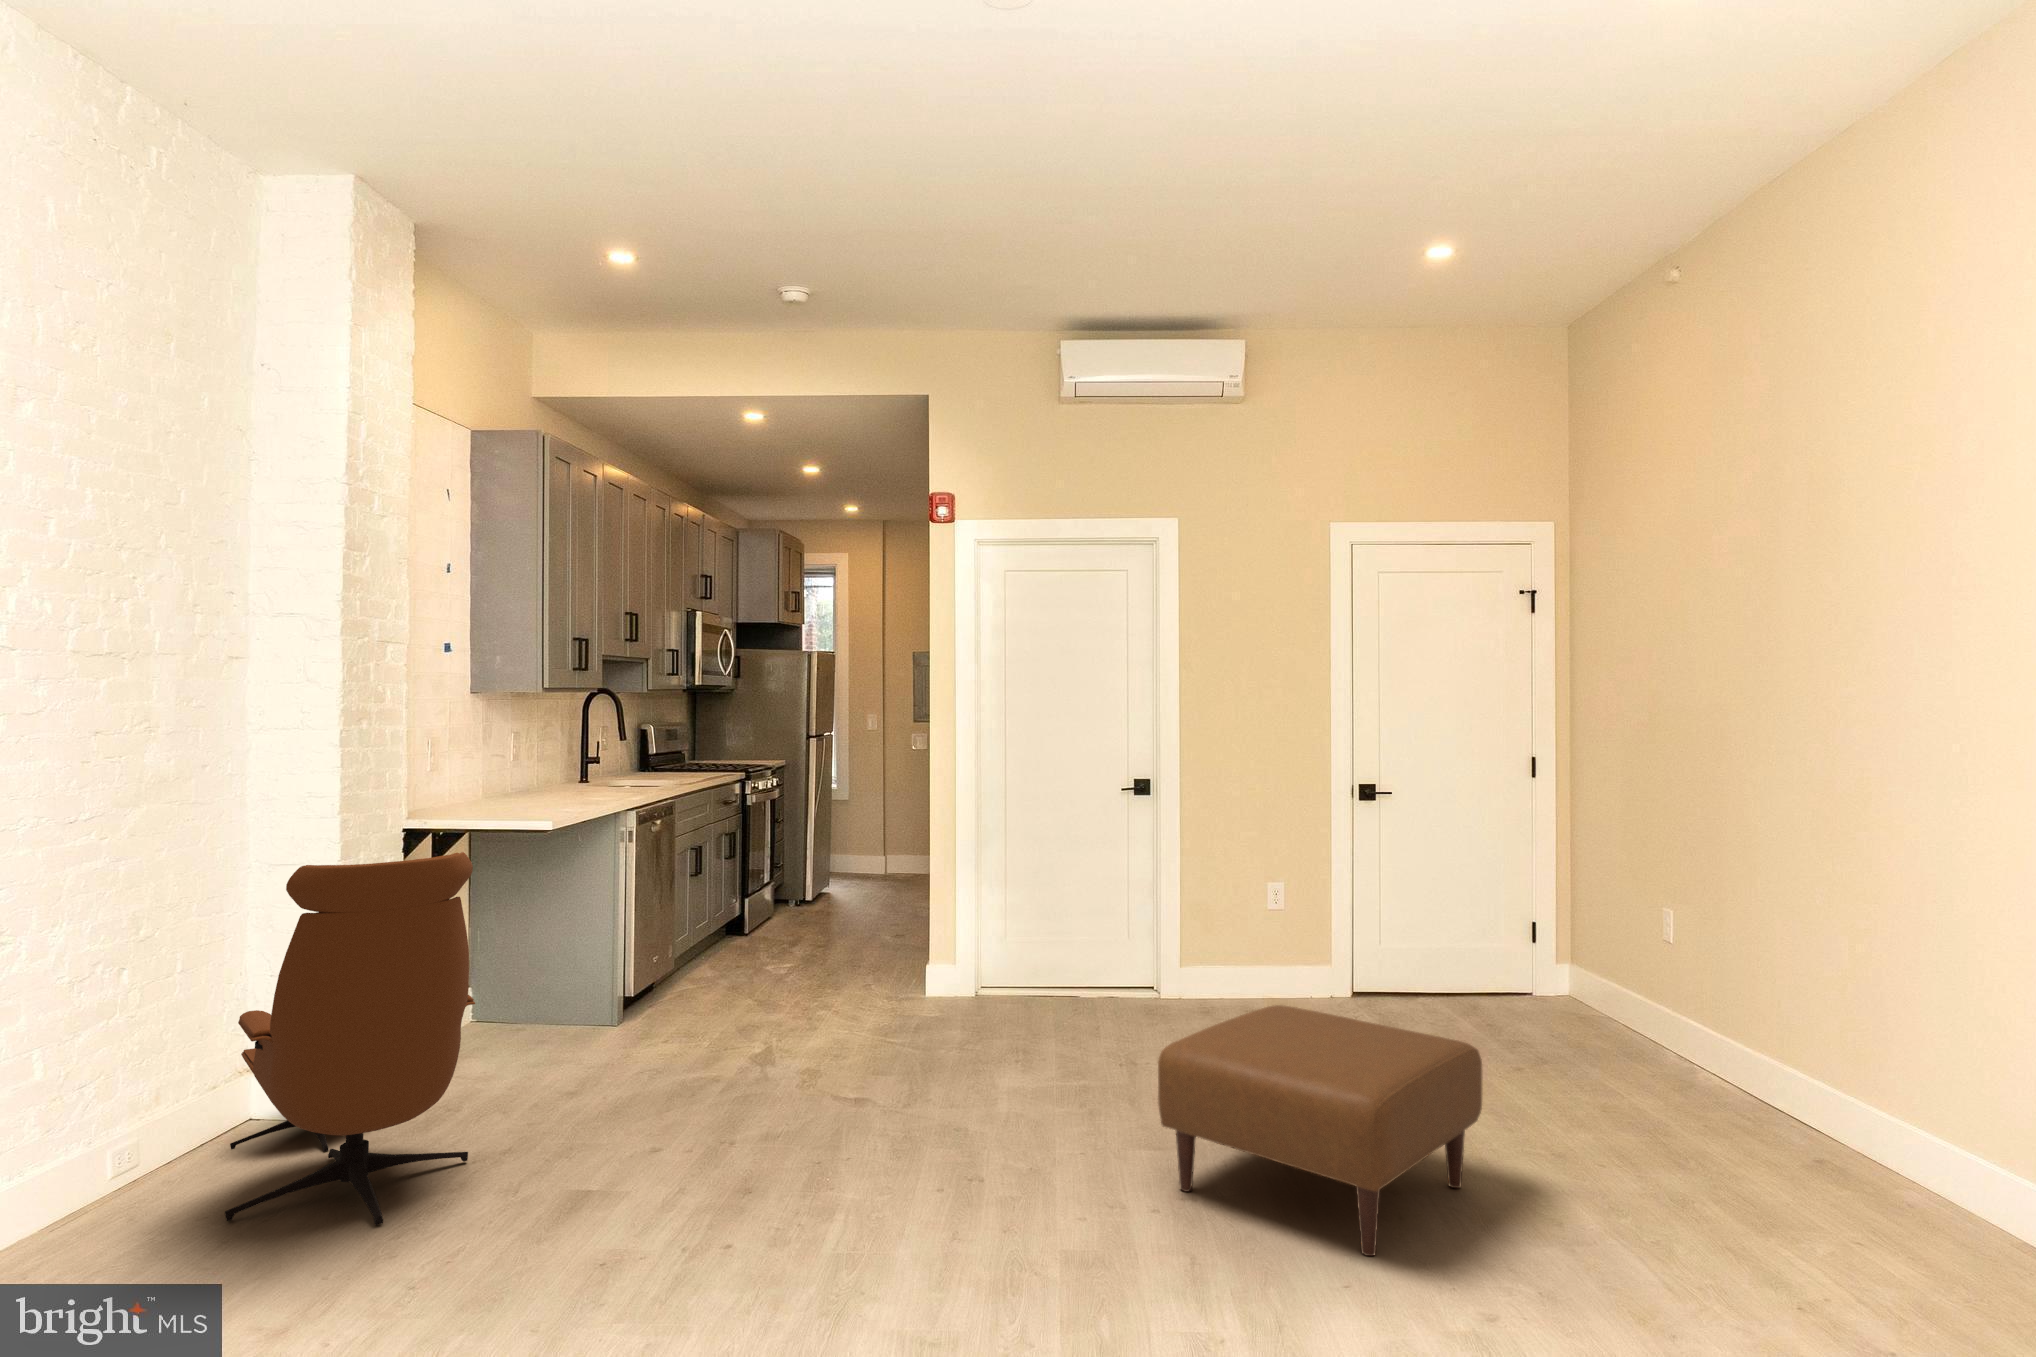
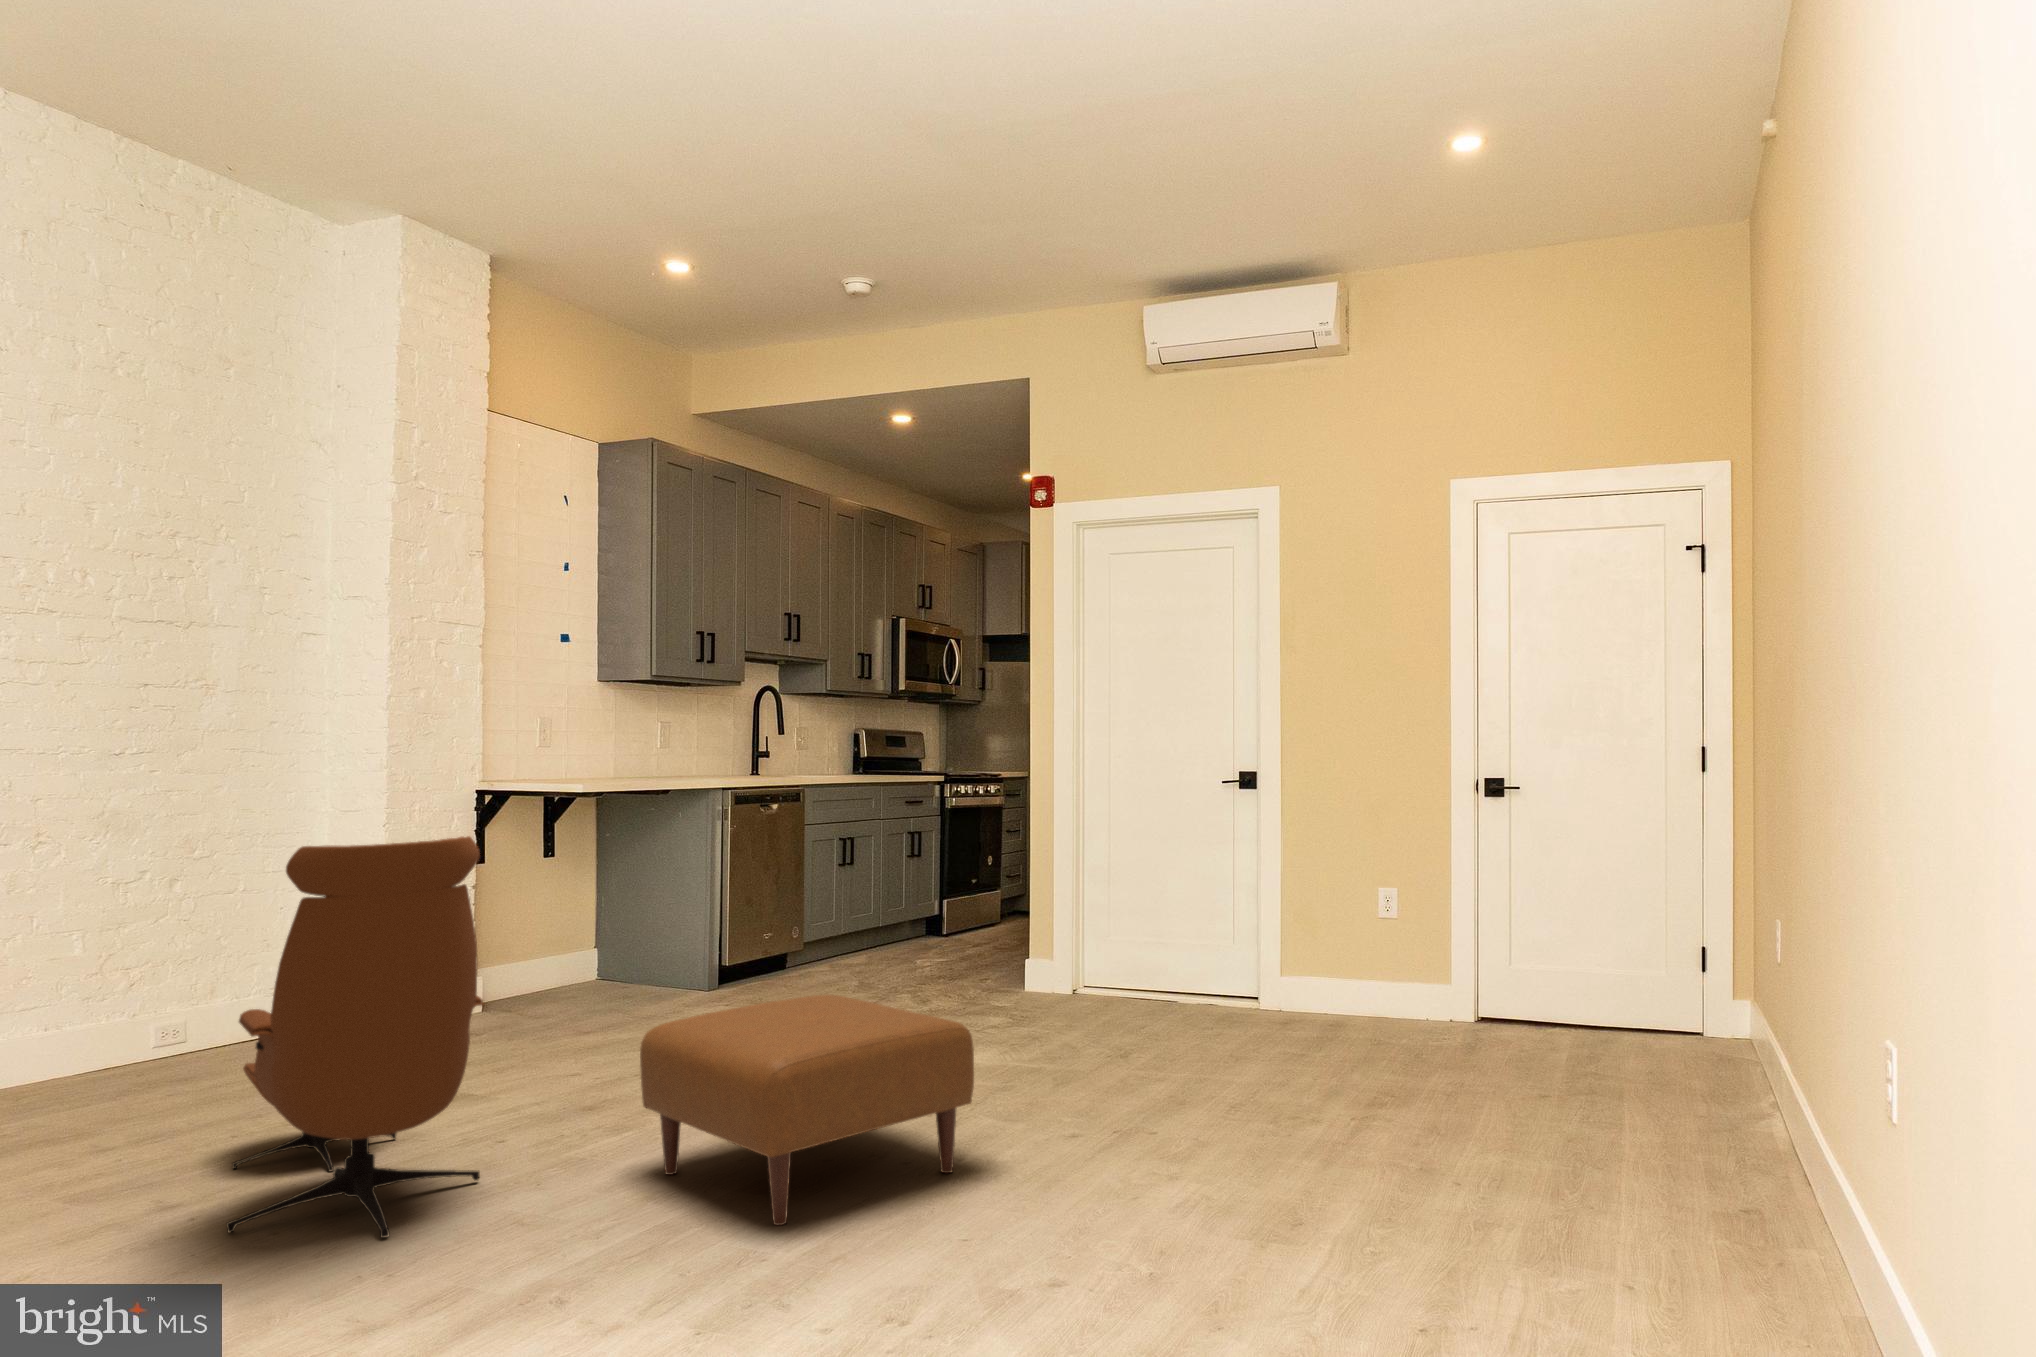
ottoman: present [1158,1005,1482,1256] -> present [640,995,974,1225]

